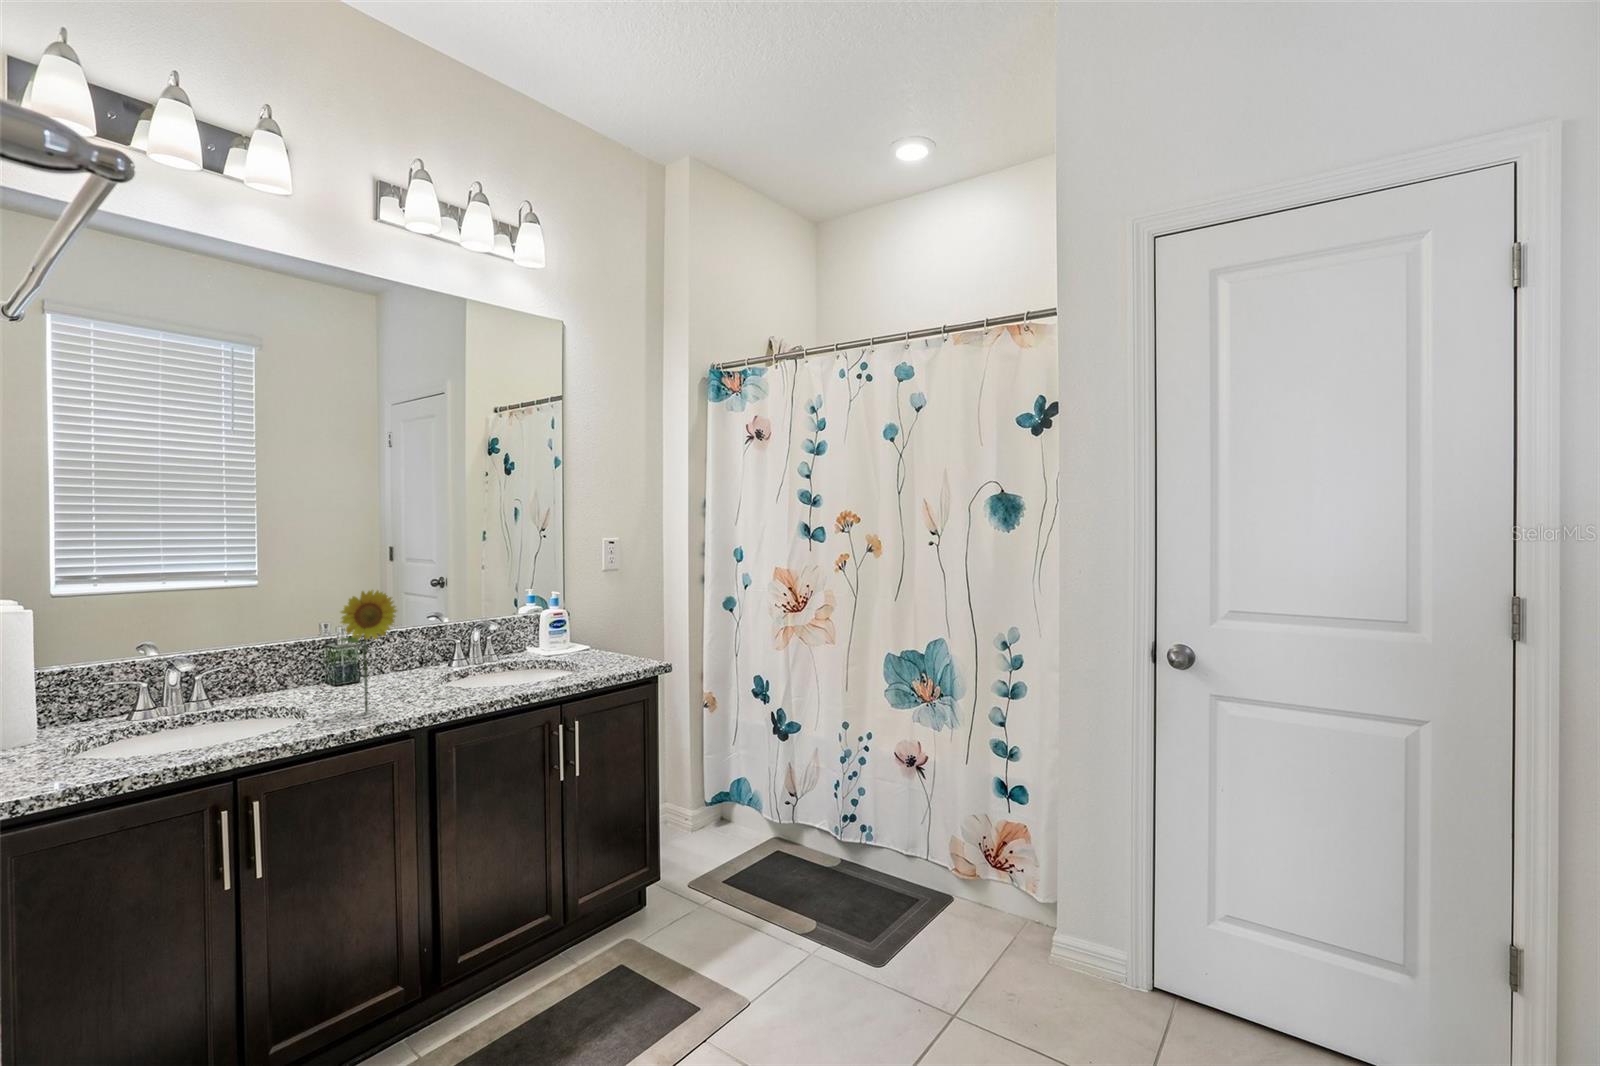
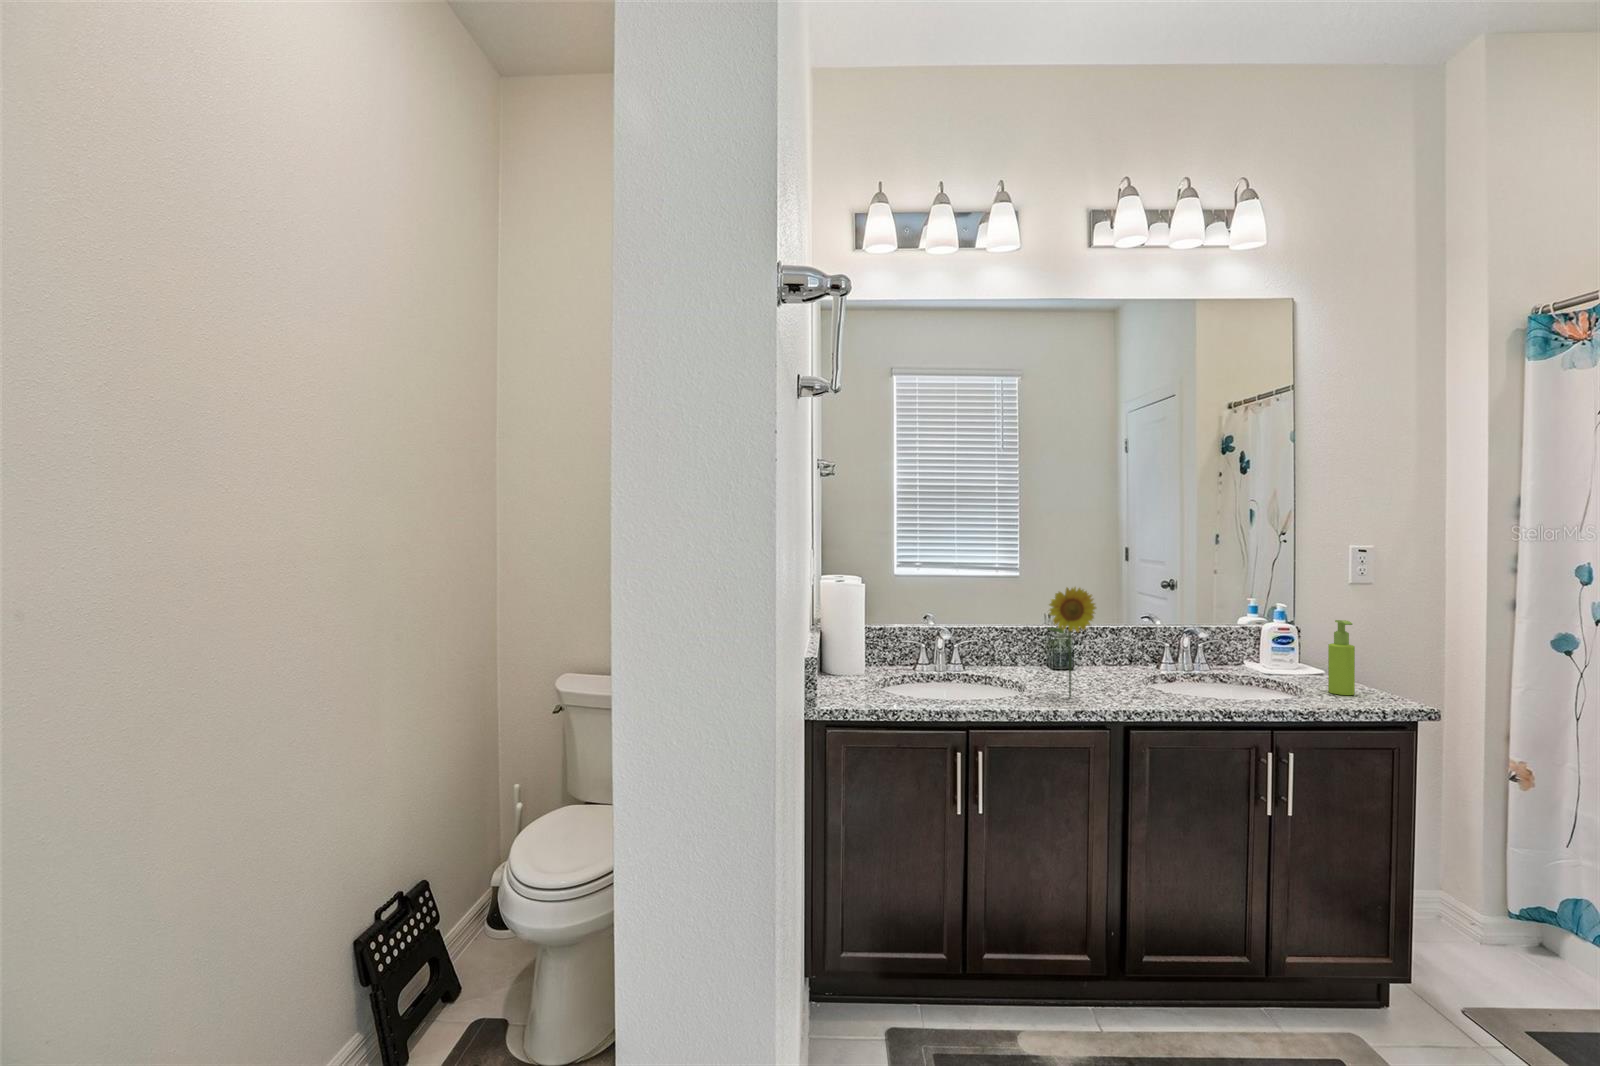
soap dispenser: none [597,602,615,665] -> present [1328,620,1355,695]

